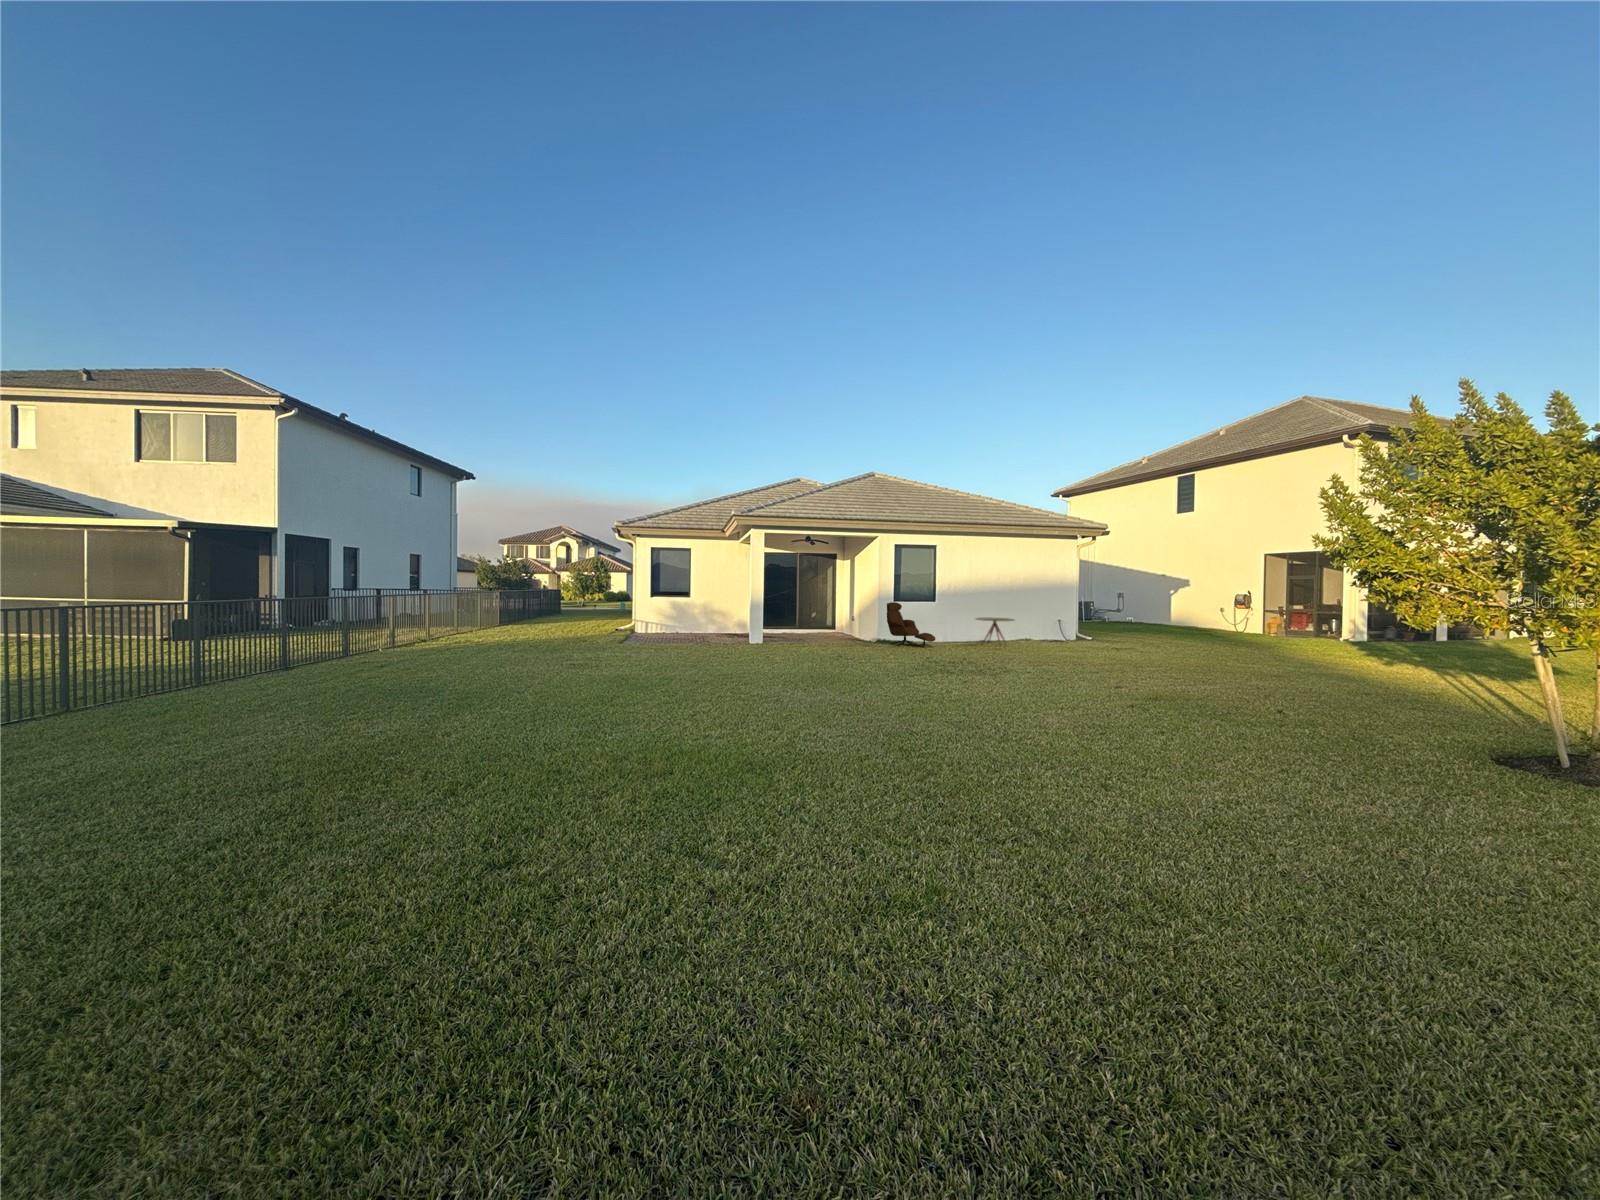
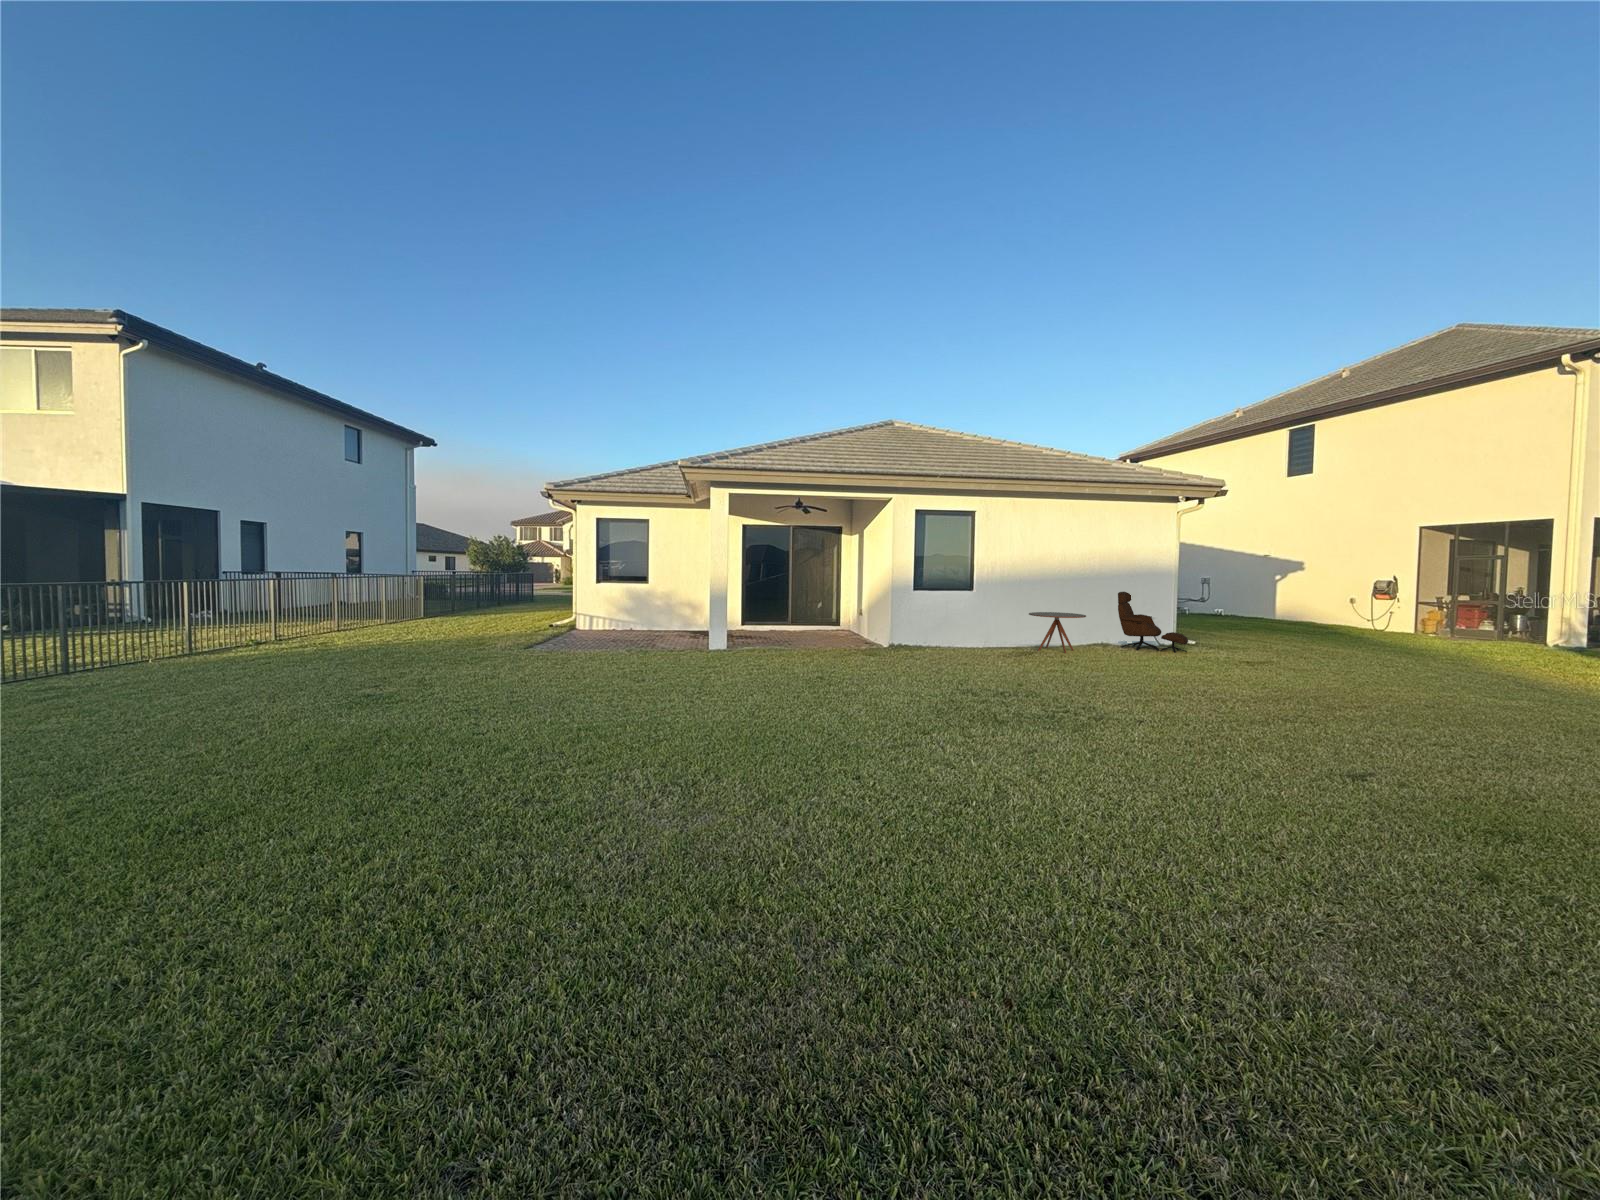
lounge chair: present [887,602,936,648] -> present [1118,592,1188,653]

